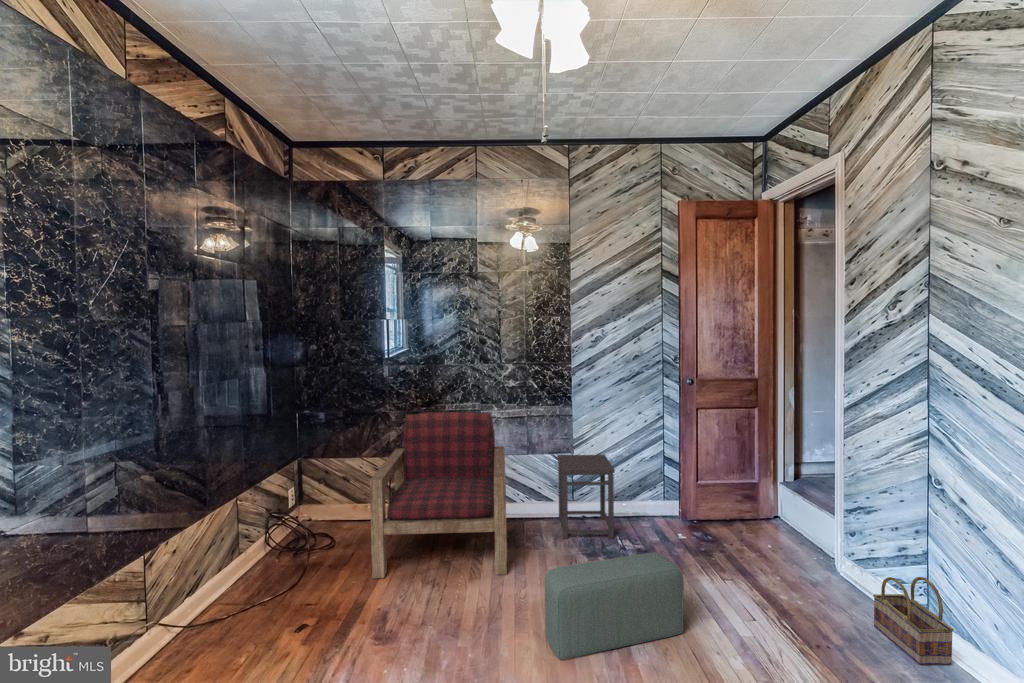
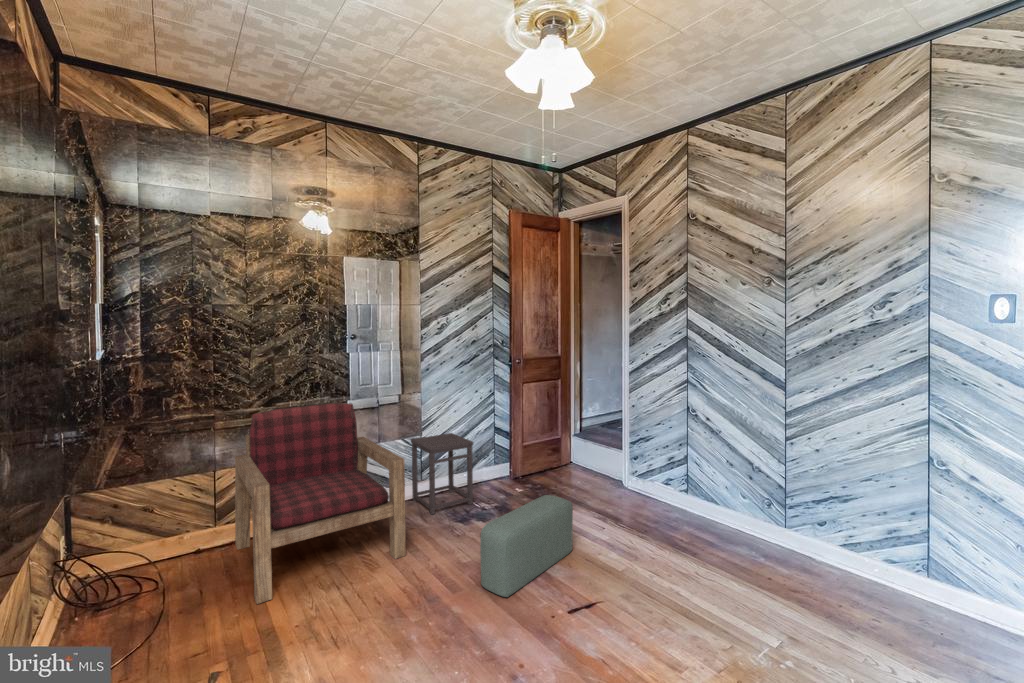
basket: present [873,577,954,665] -> none [663,472,707,524]

